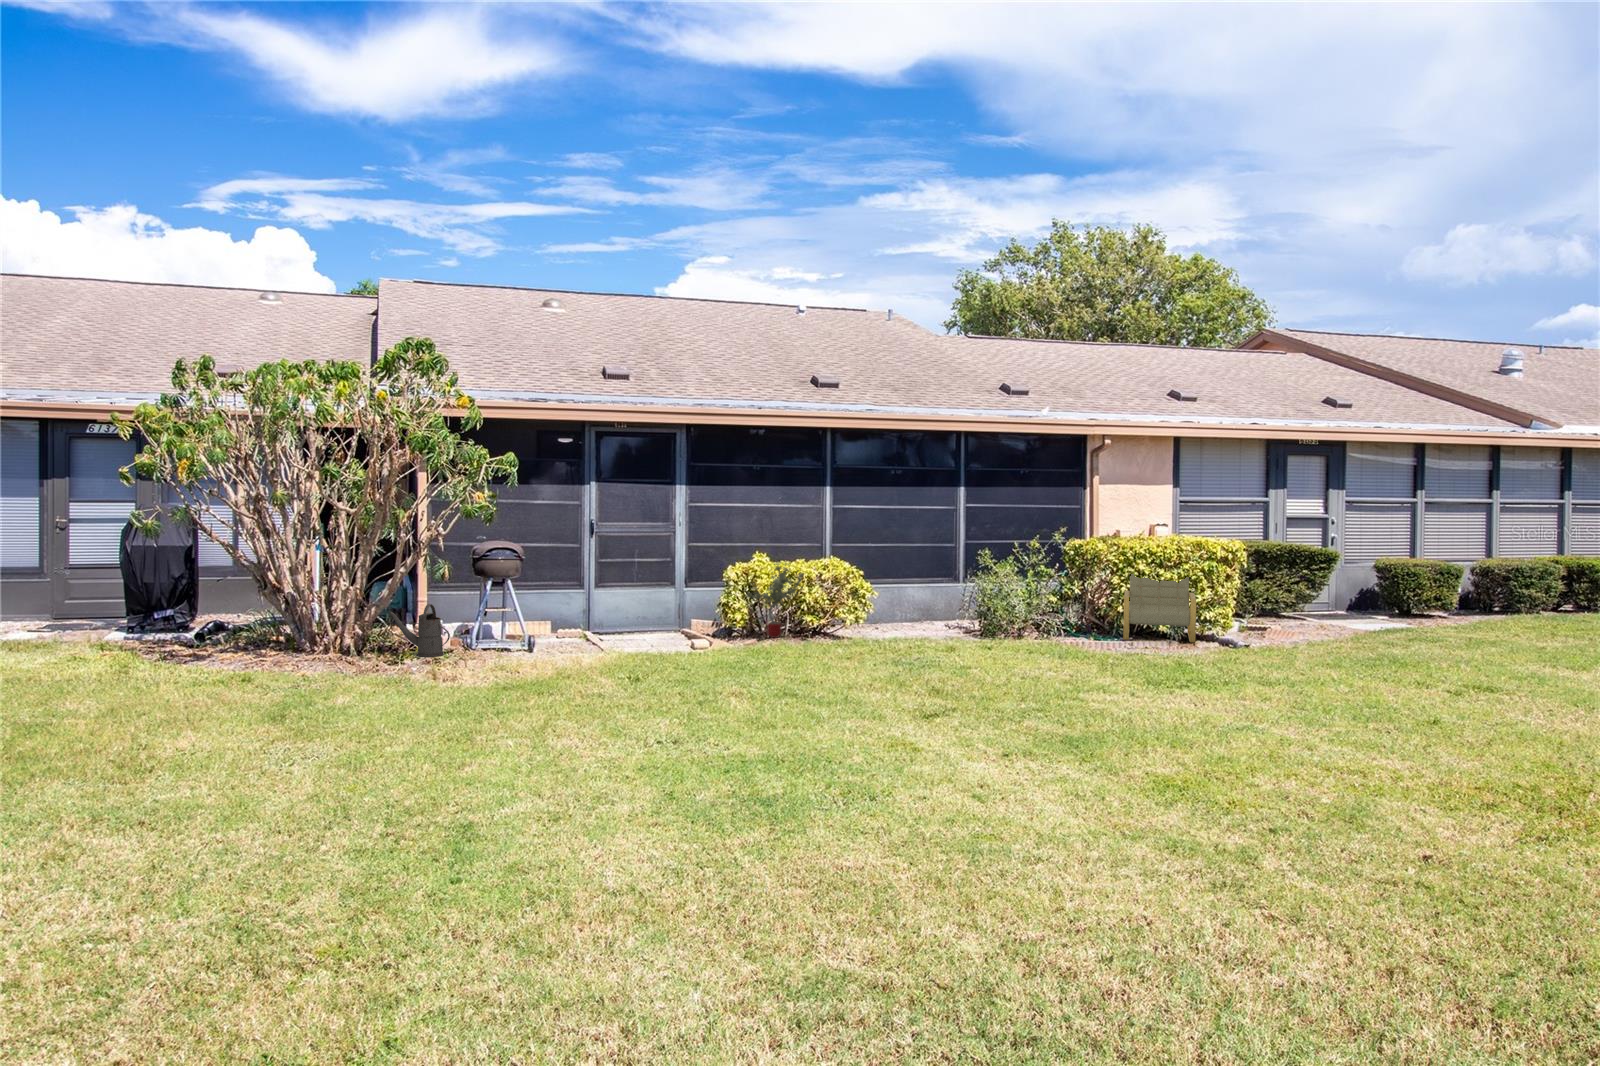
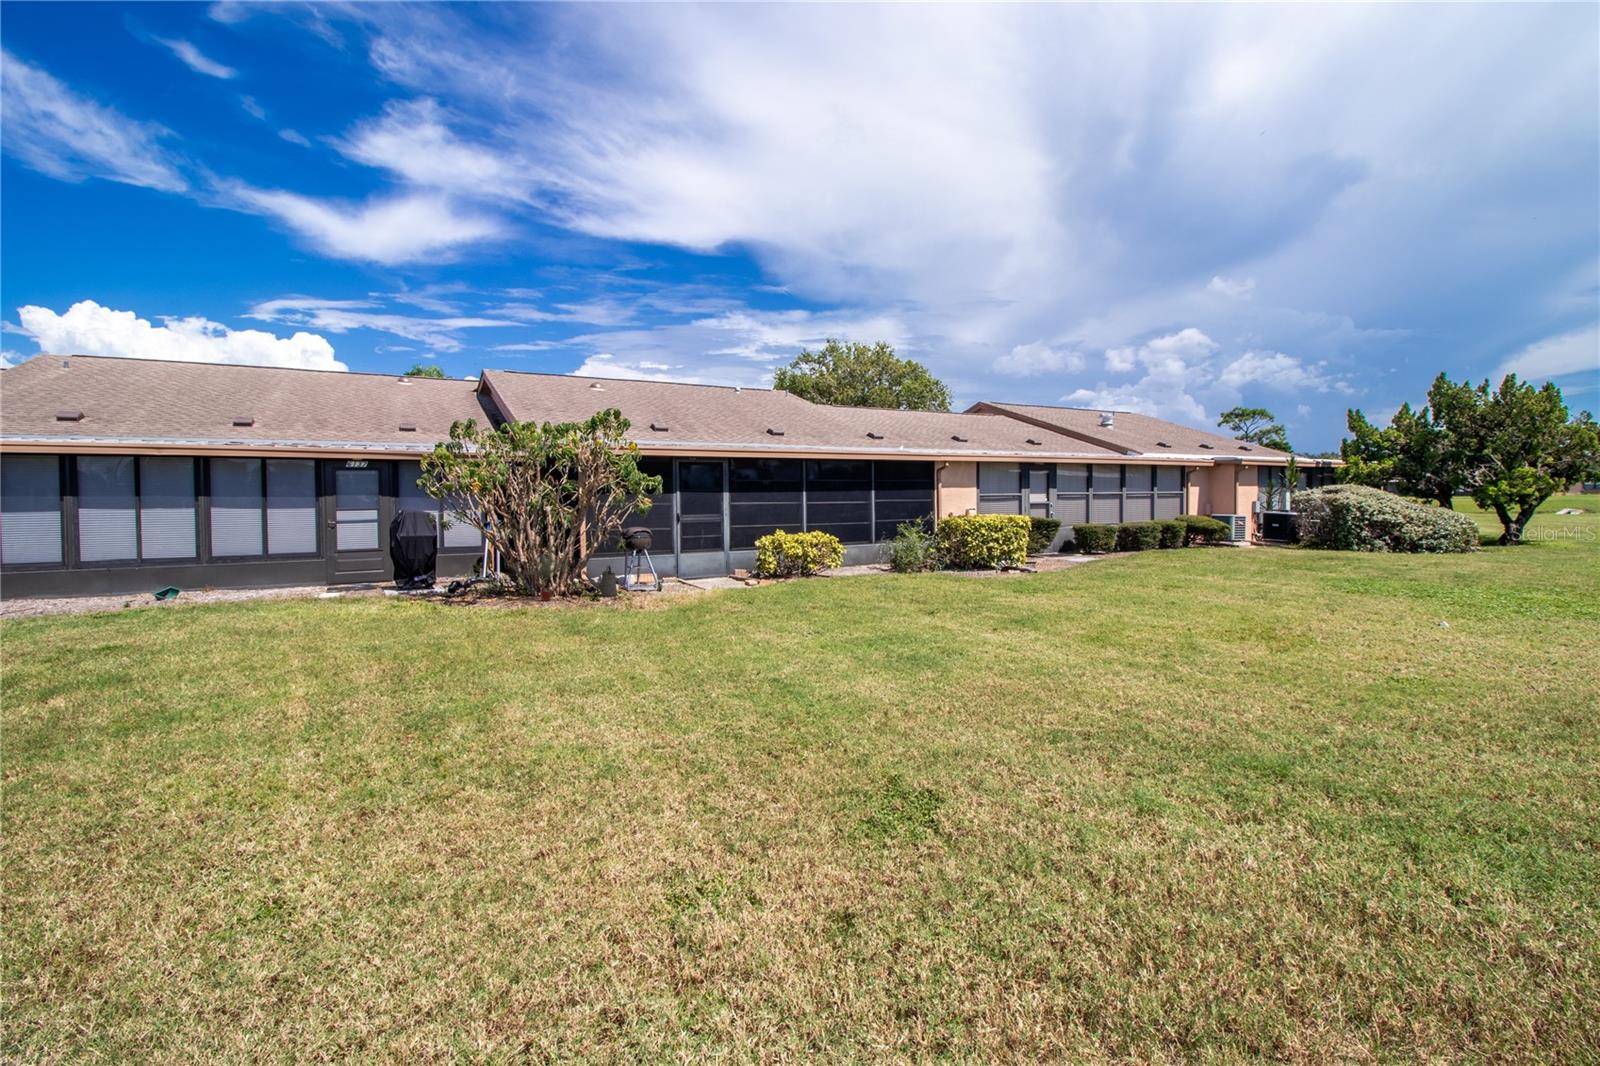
potted tree: present [747,563,803,638] -> present [523,551,566,601]
armchair: present [1123,574,1196,643] -> none [973,531,1018,571]

